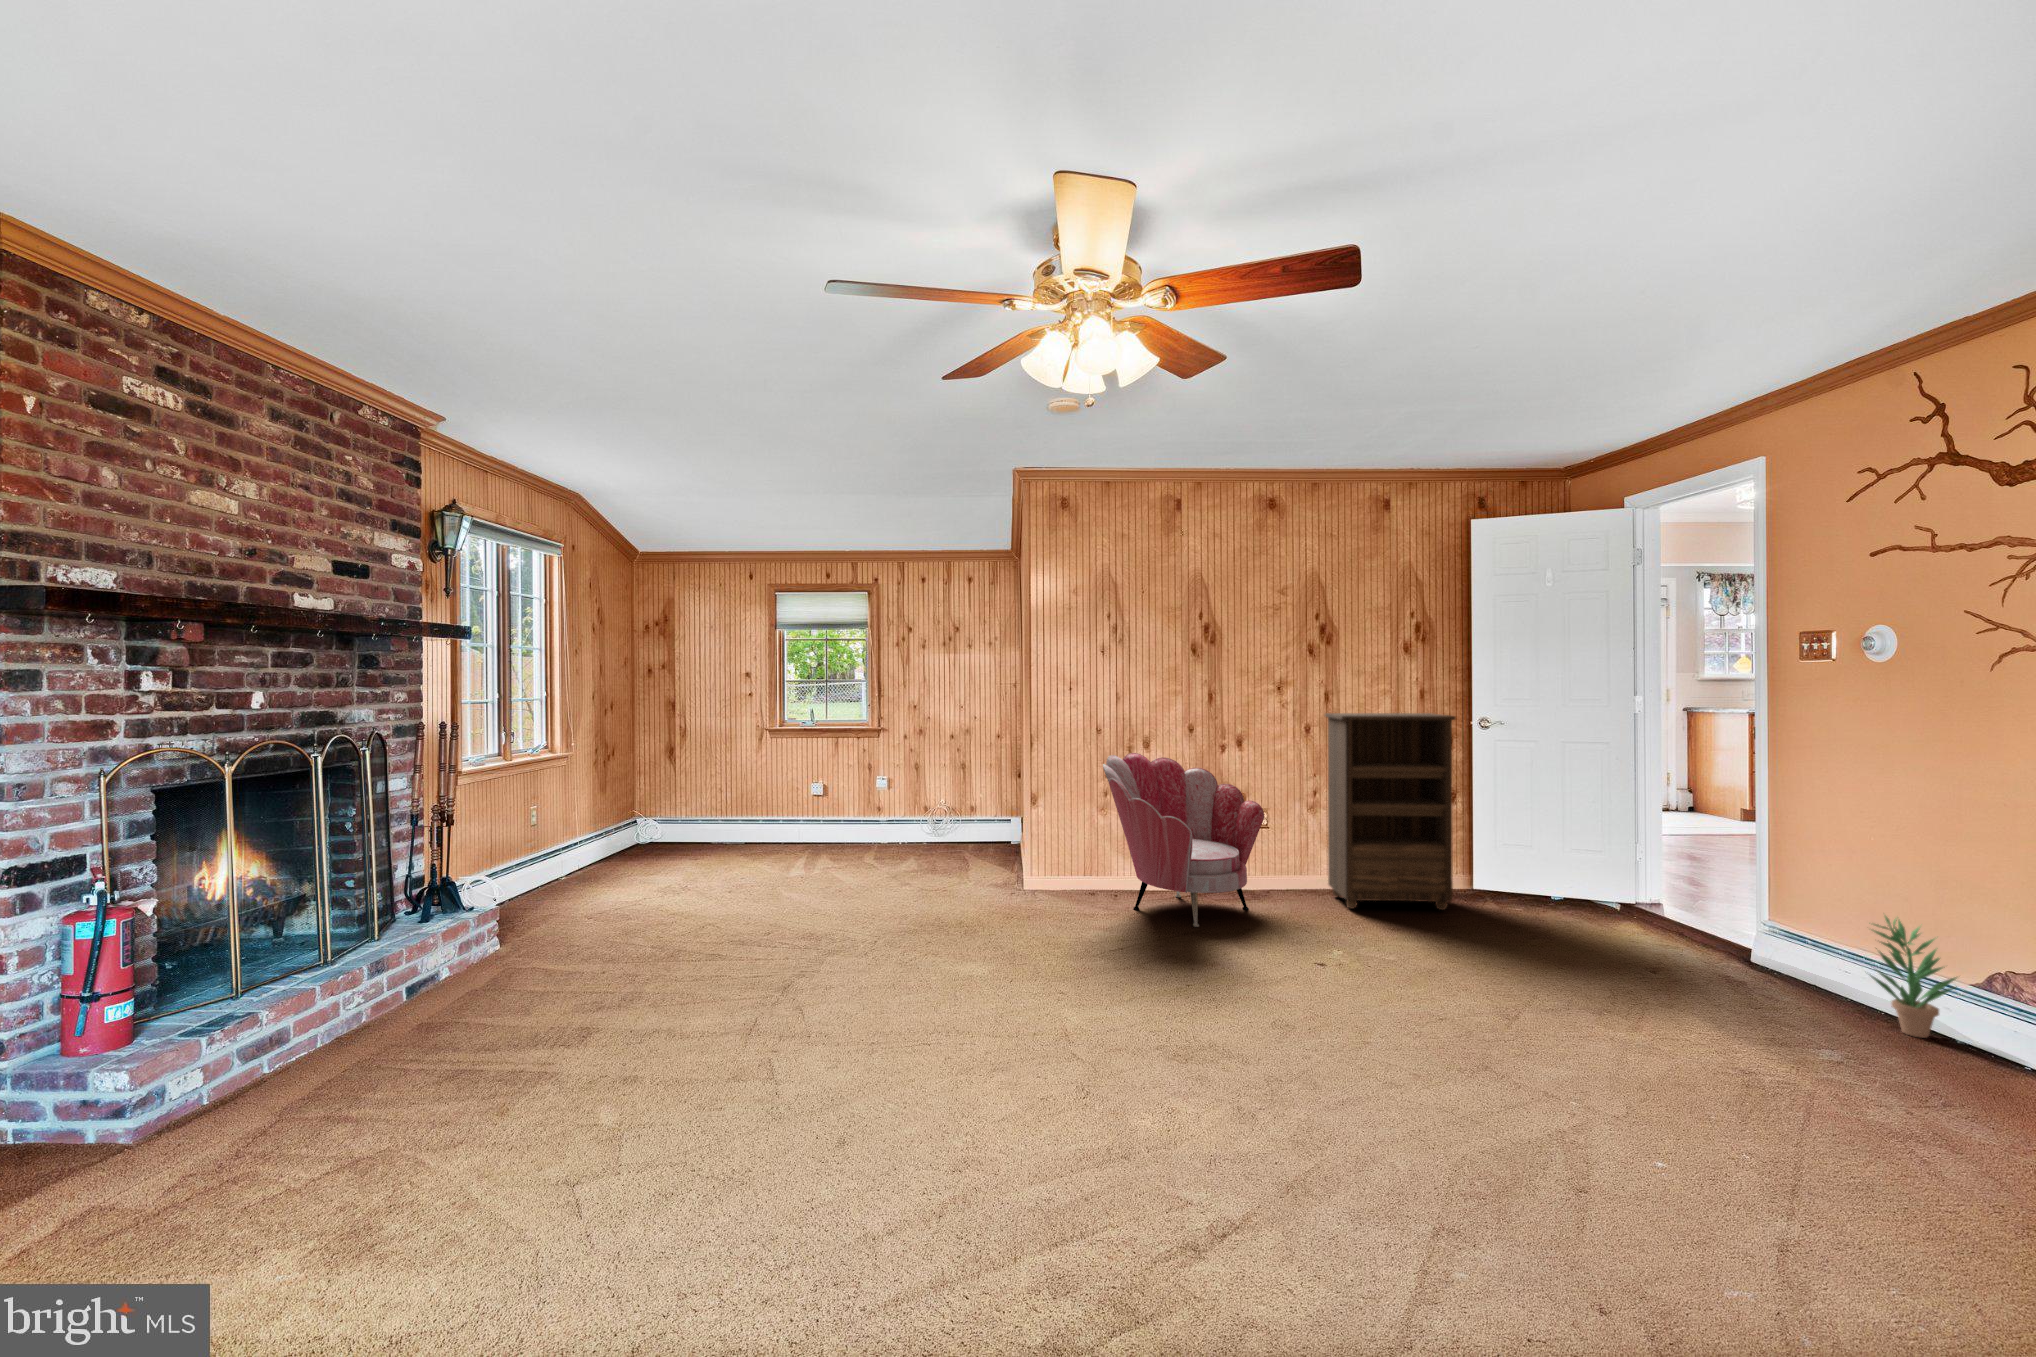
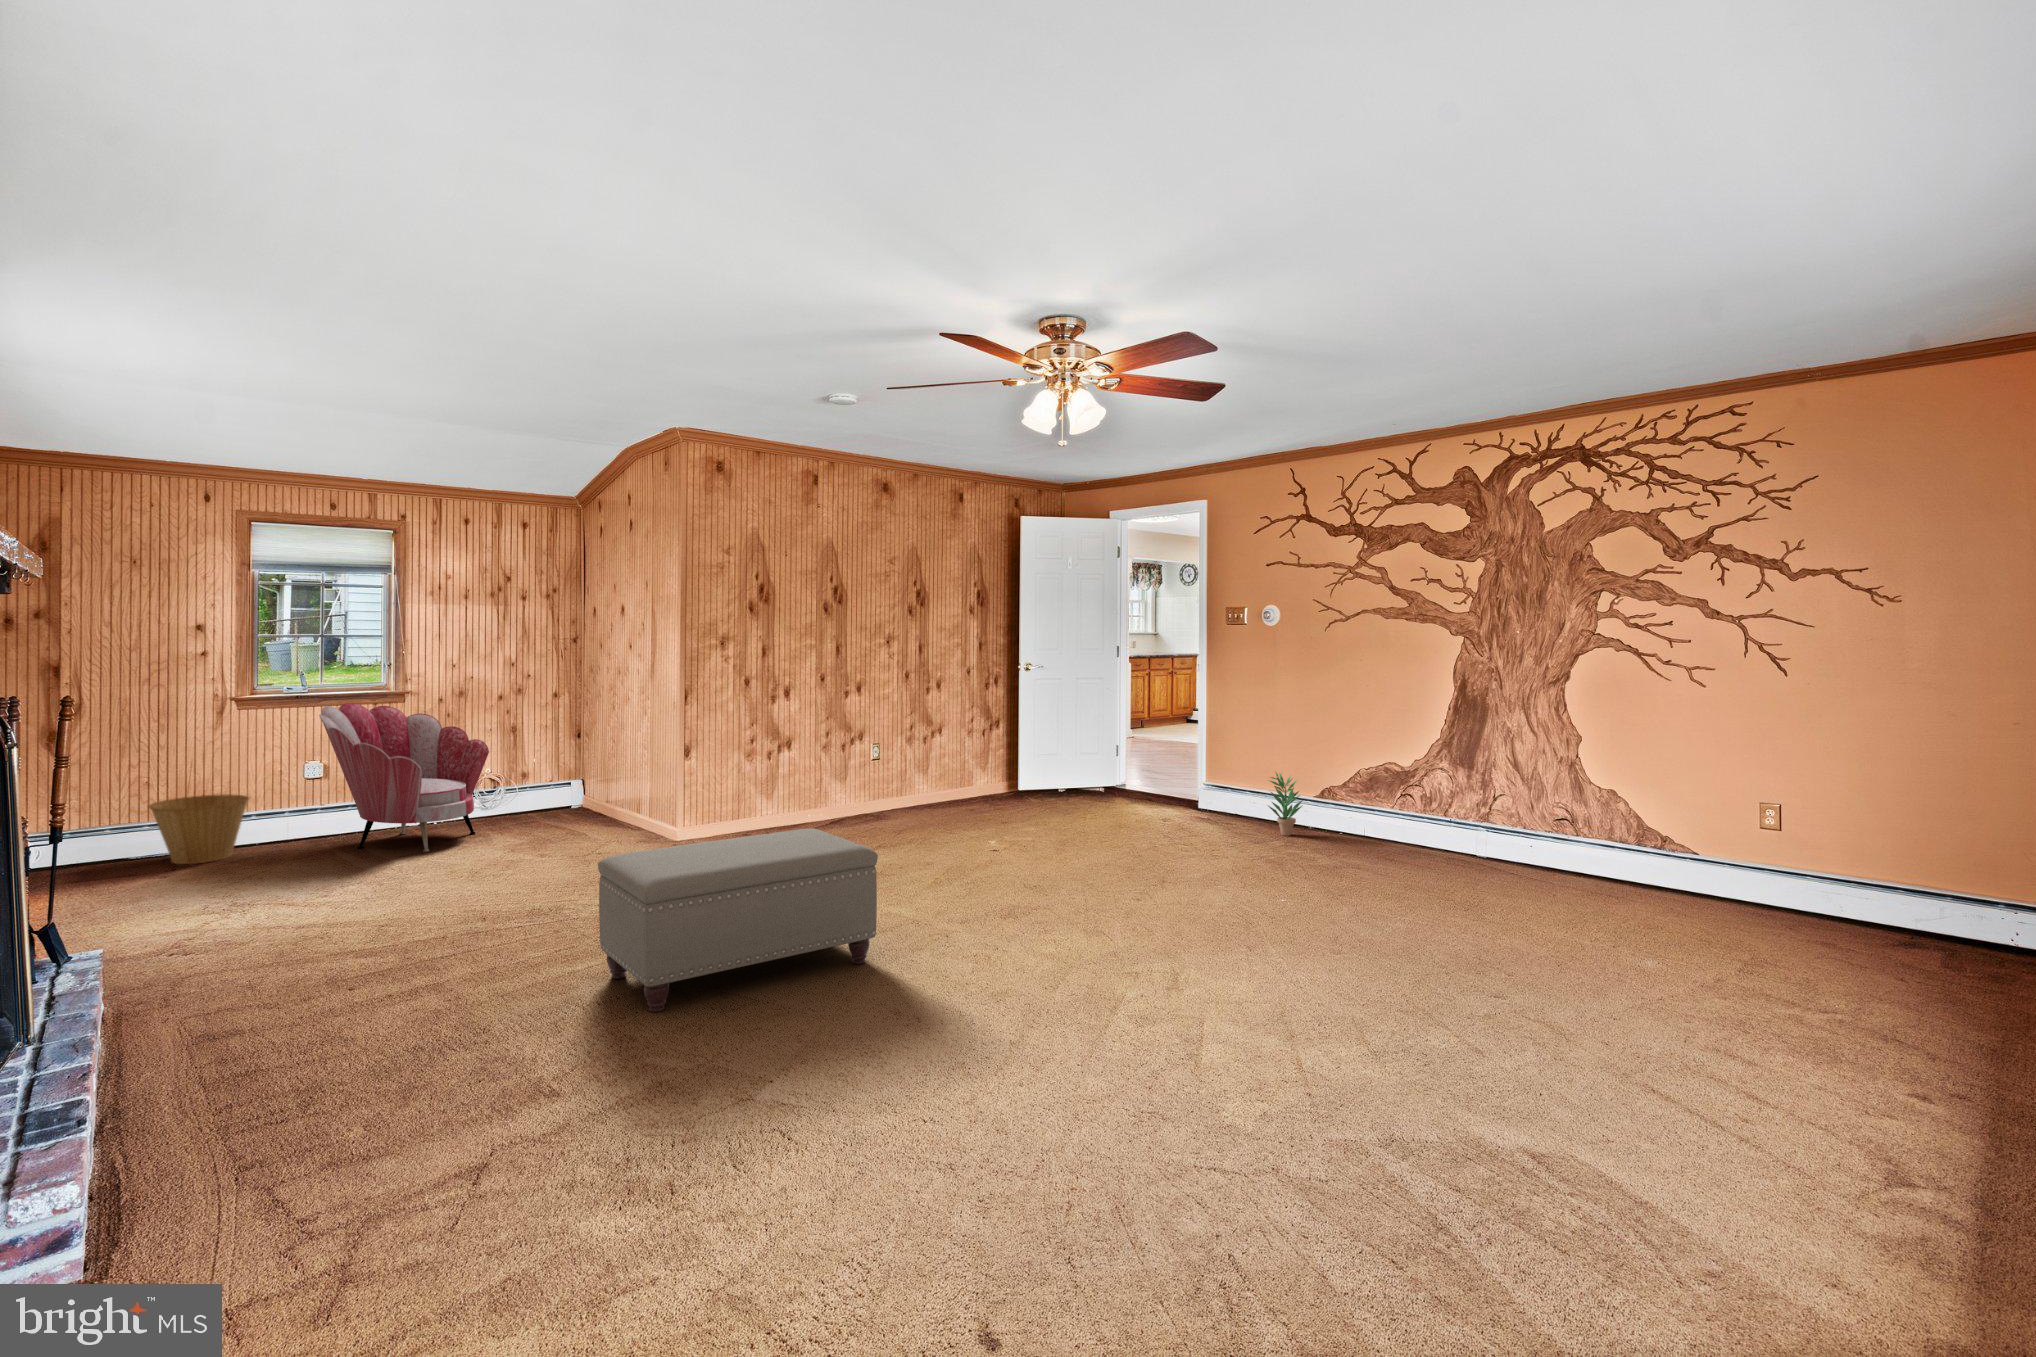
bookshelf: present [1325,713,1456,910] -> none [930,661,1028,820]
armchair: present [1103,753,1264,927] -> present [319,703,489,852]
basket: none [701,800,763,850] -> present [148,794,250,864]
ottoman: none [664,893,970,1078] -> present [598,829,878,1012]

